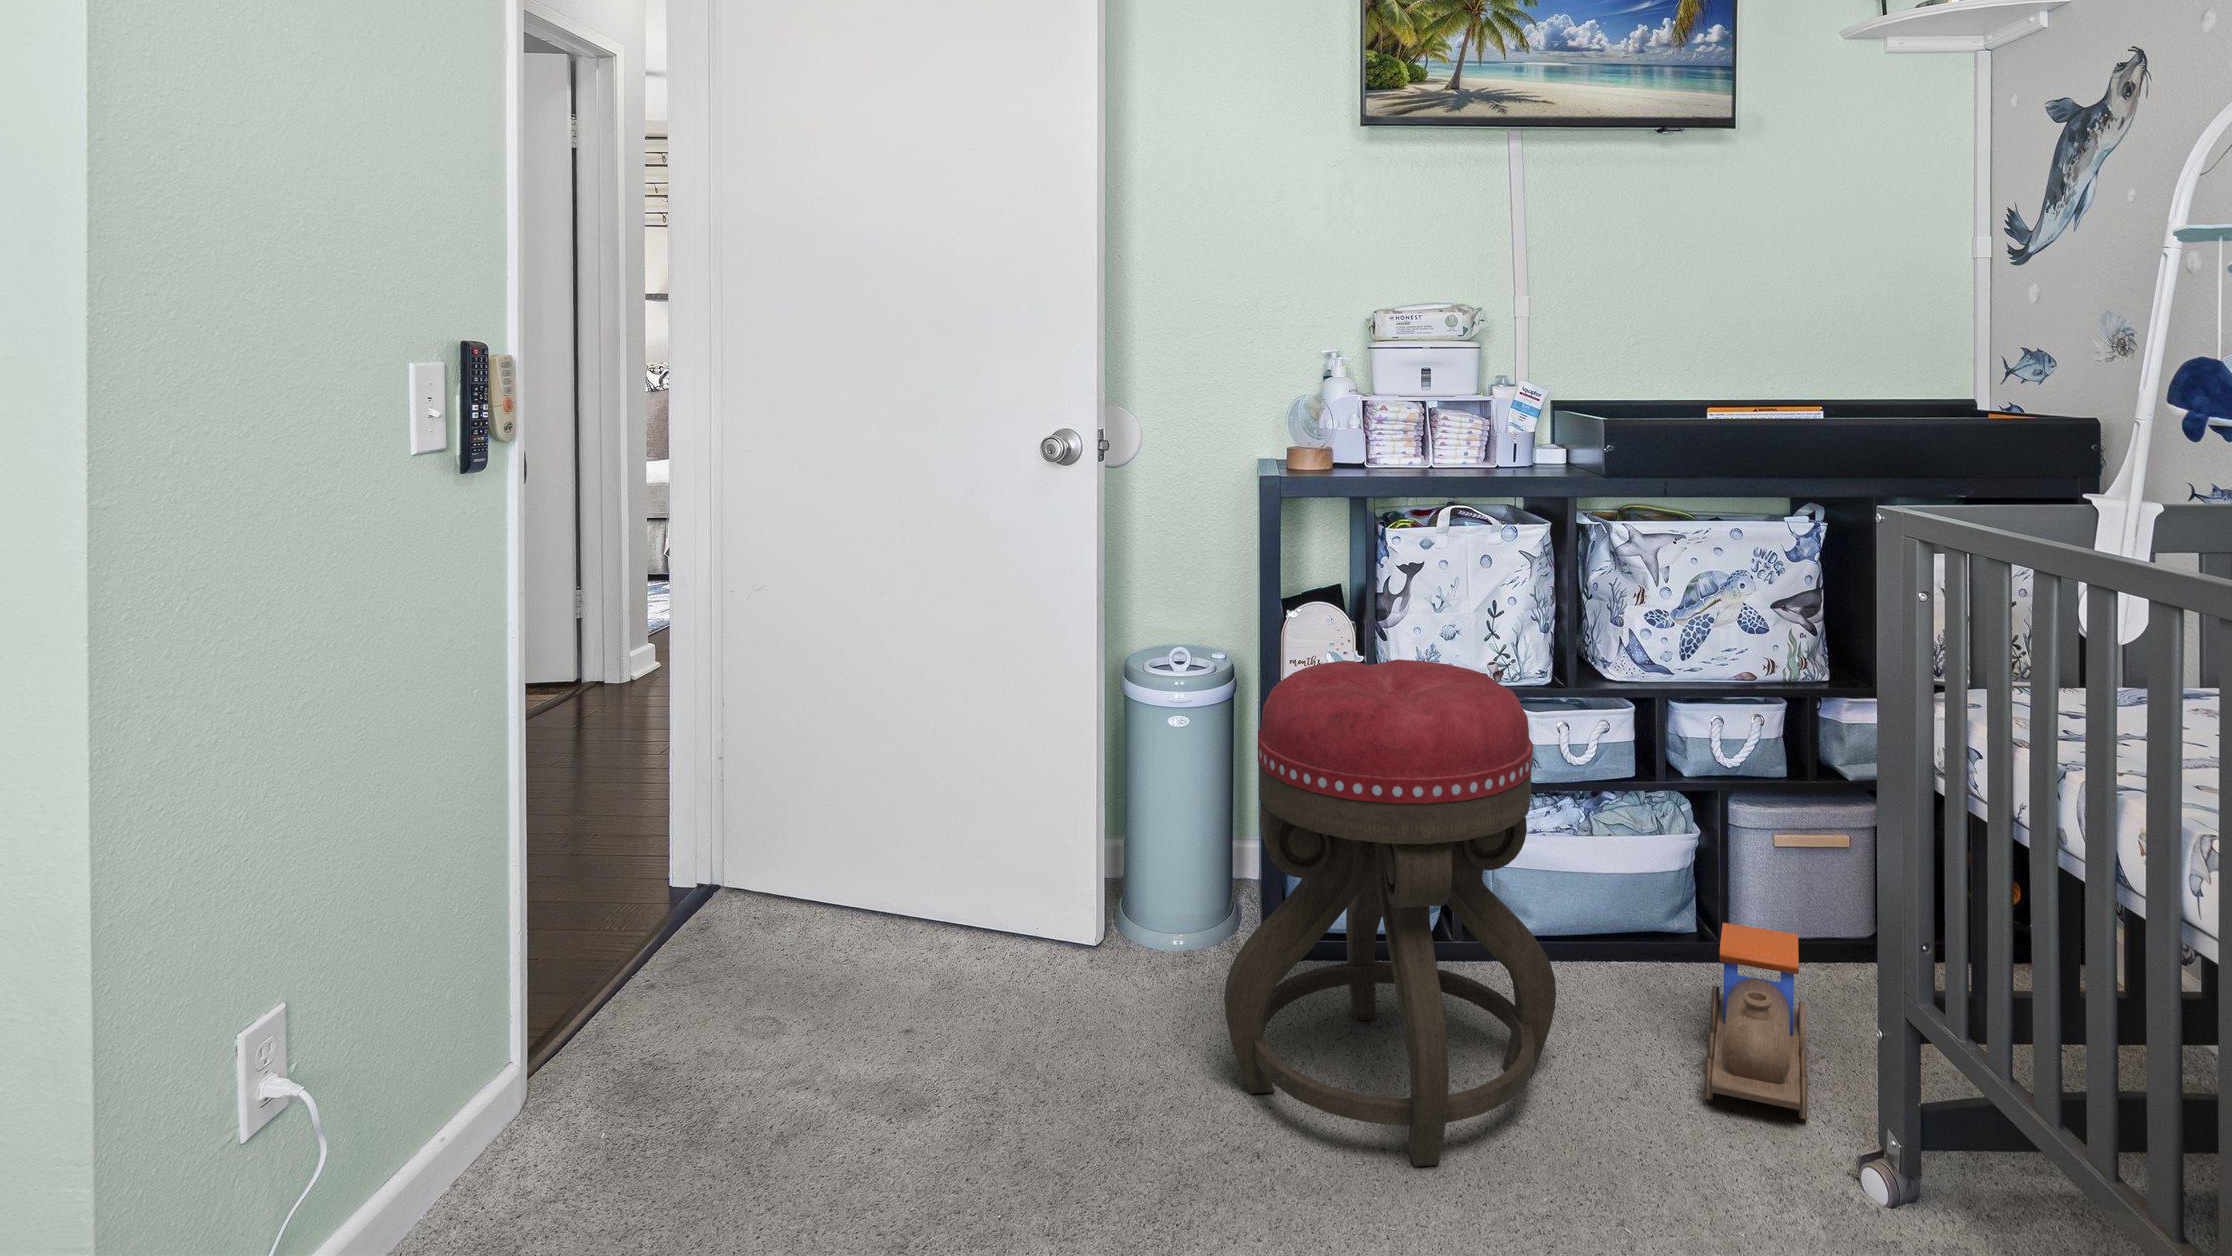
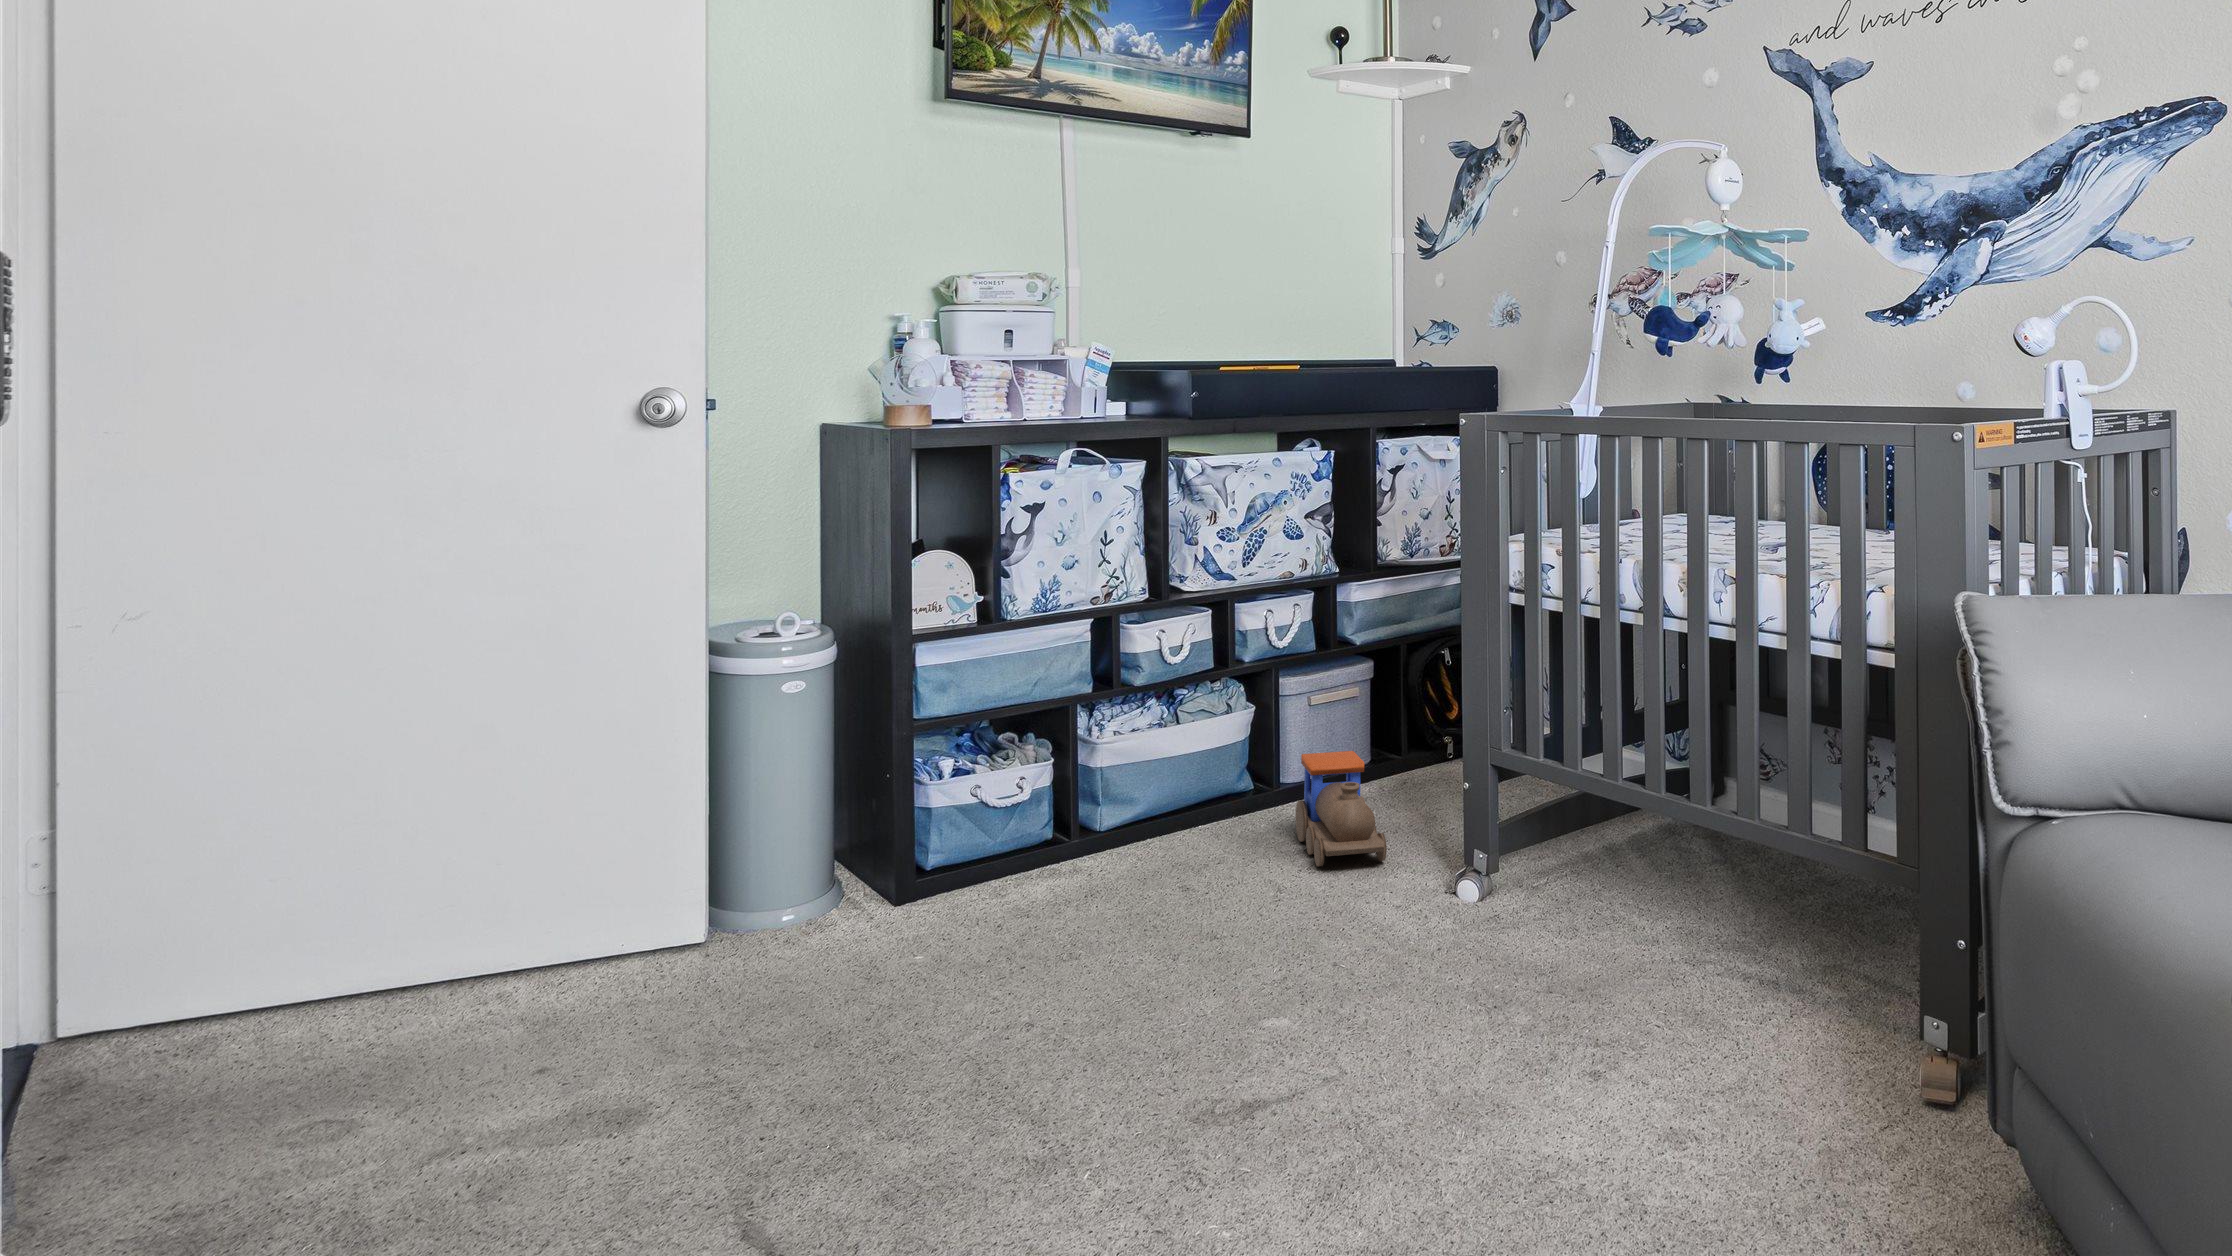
ottoman: present [1224,659,1556,1166] -> none [963,572,1212,942]

